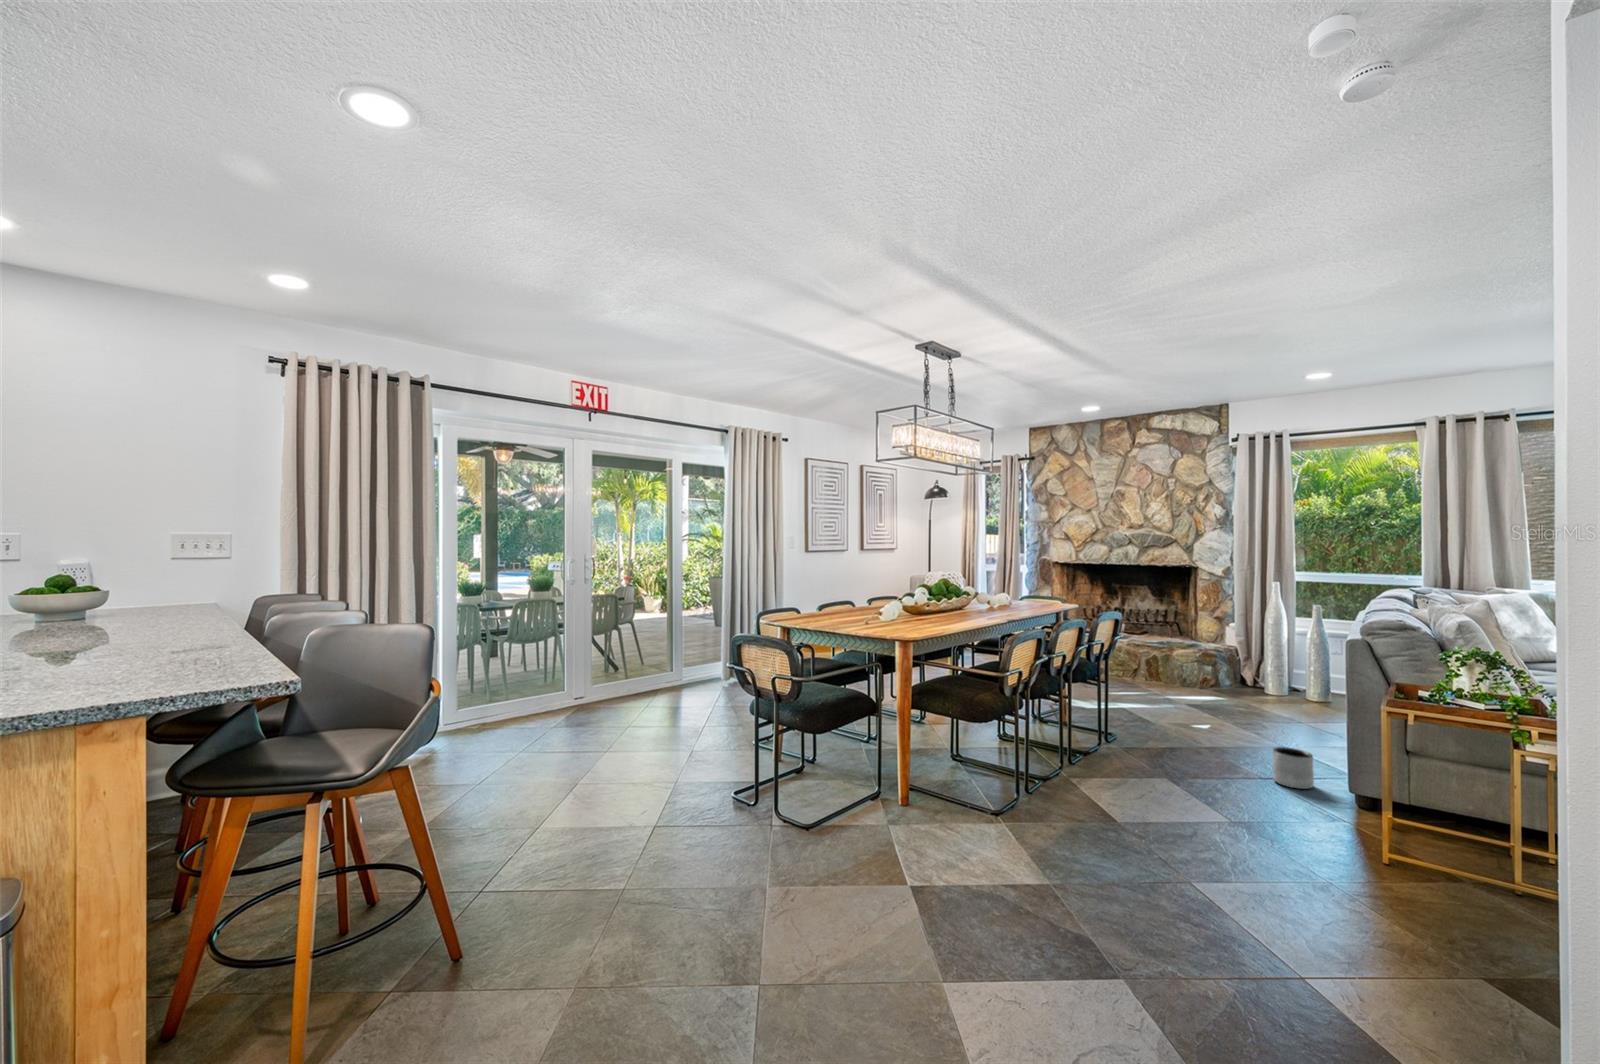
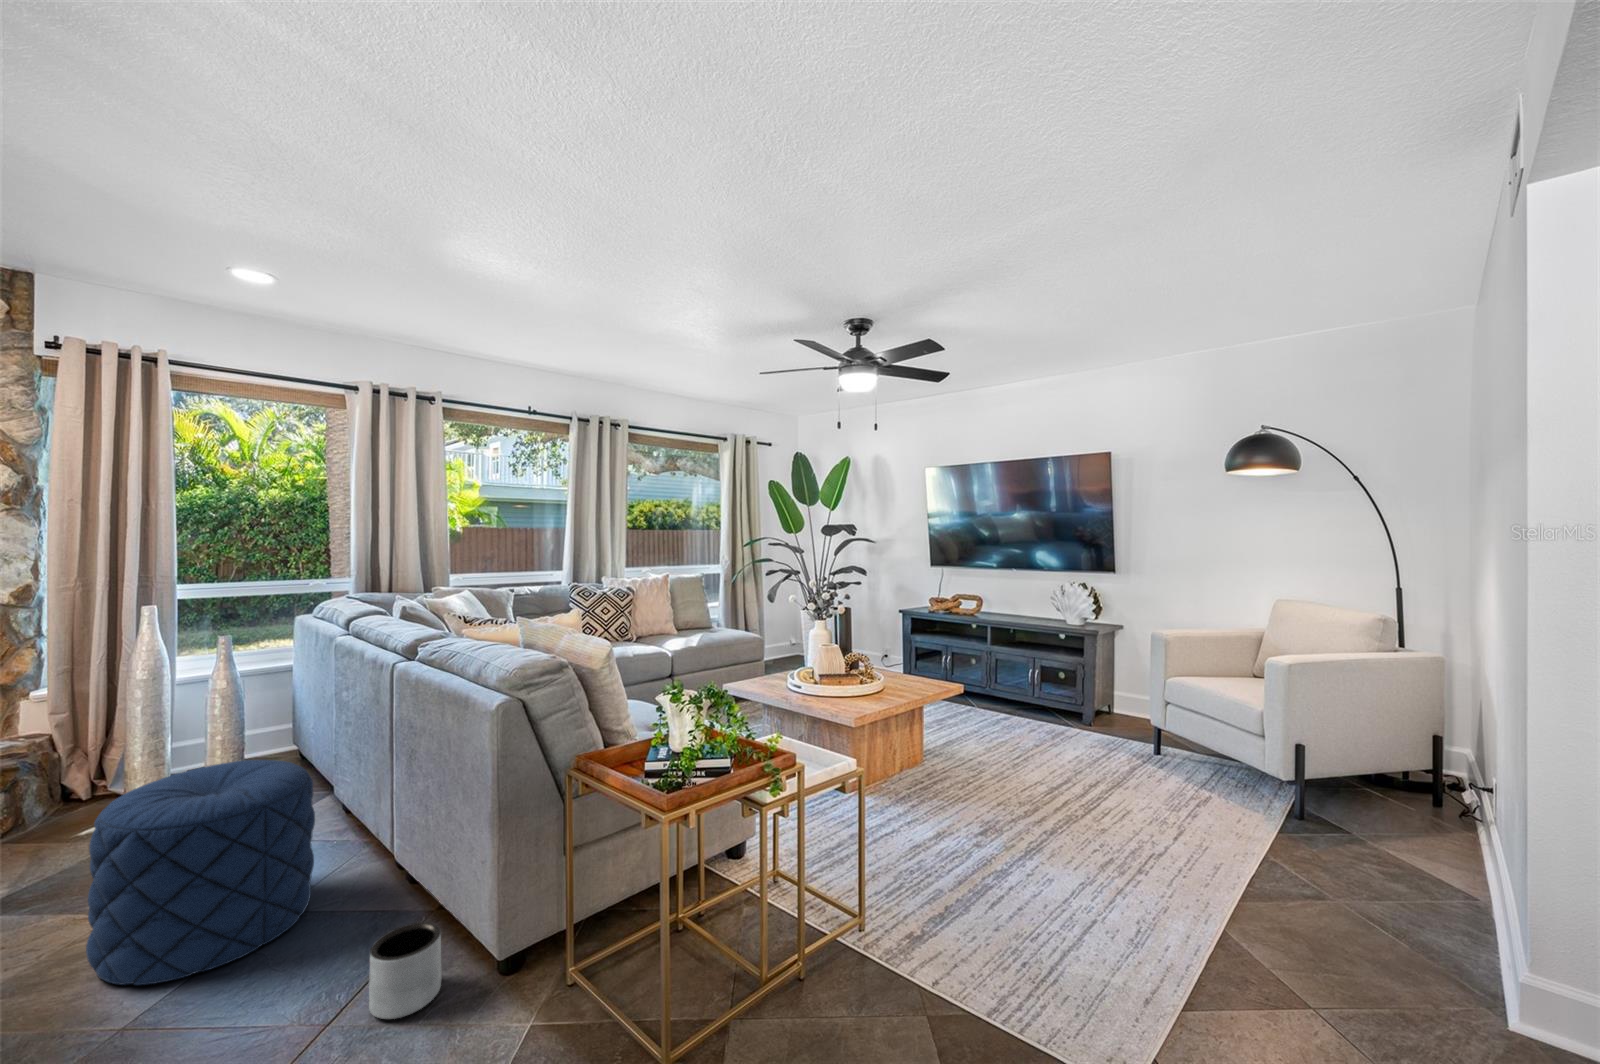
pouf: none [1199,657,1299,749] -> present [86,760,315,985]

